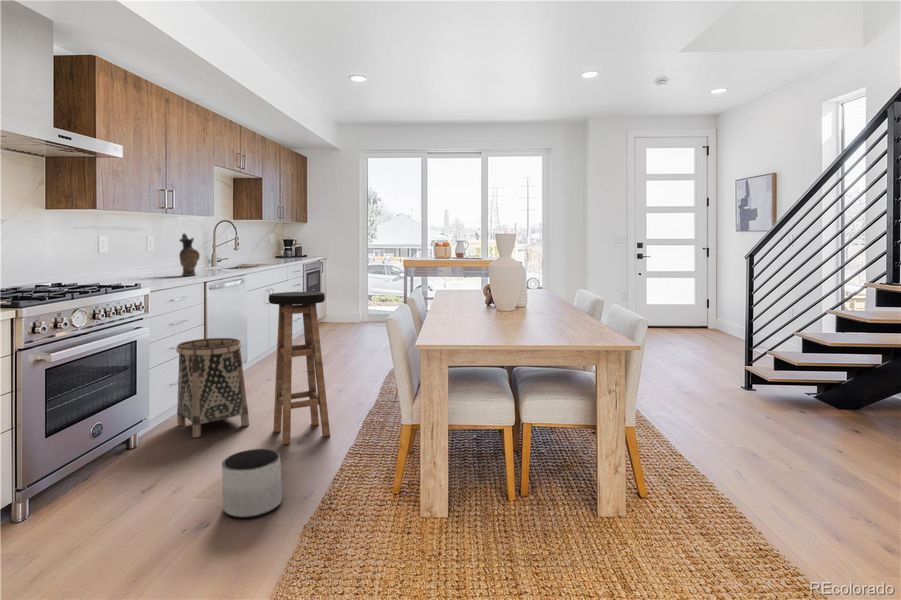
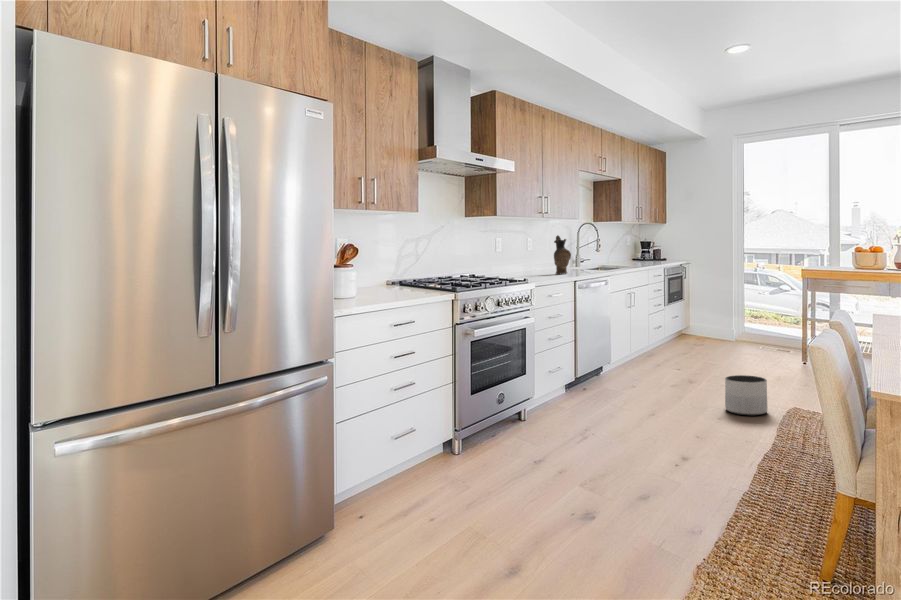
bar stool: present [269,292,330,444] -> none [643,284,707,436]
basket: present [176,338,249,437] -> none [555,330,620,419]
planter: present [222,449,282,518] -> present [725,375,768,416]

